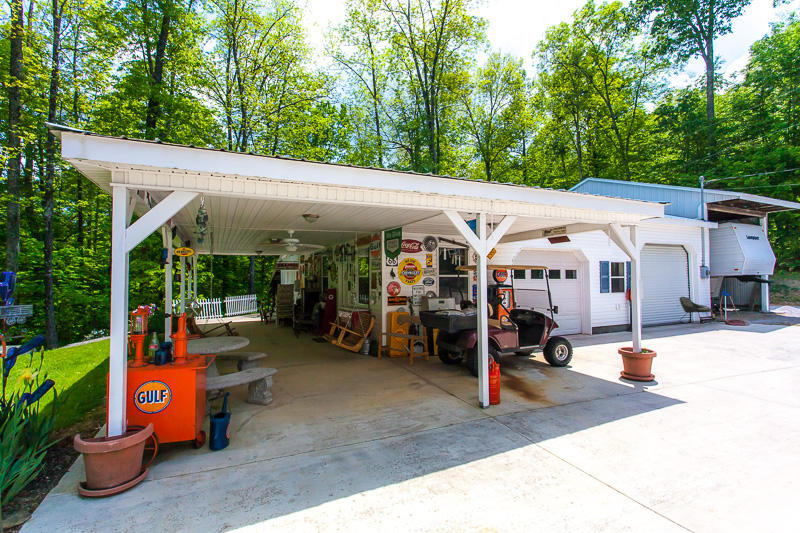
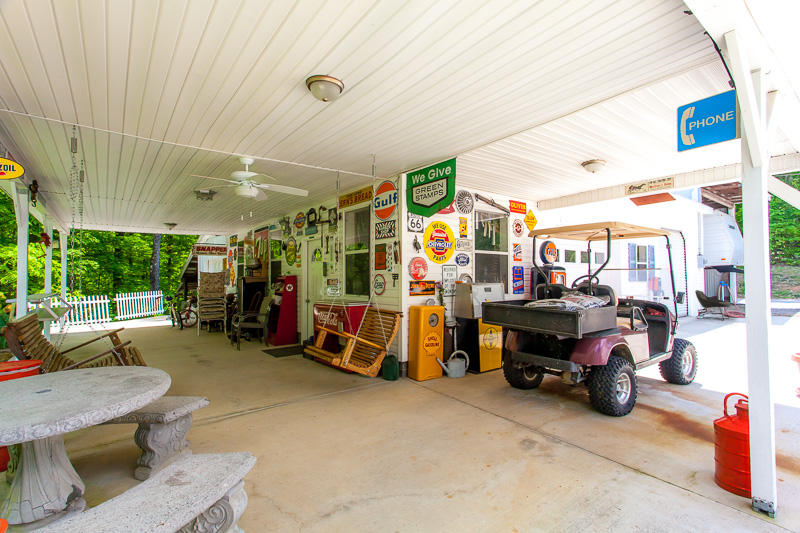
bench: present [378,315,429,365] -> none [400,309,489,396]

